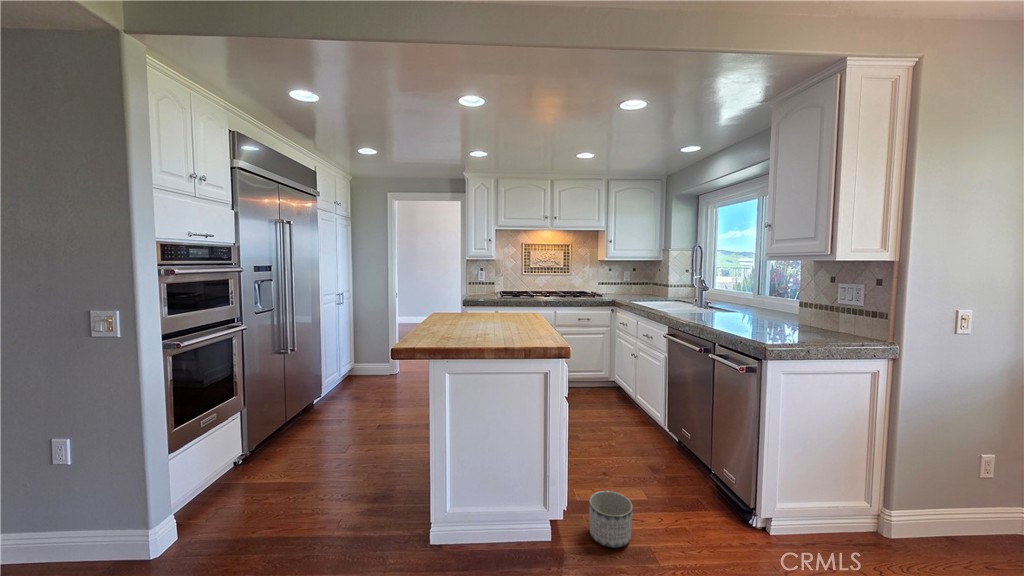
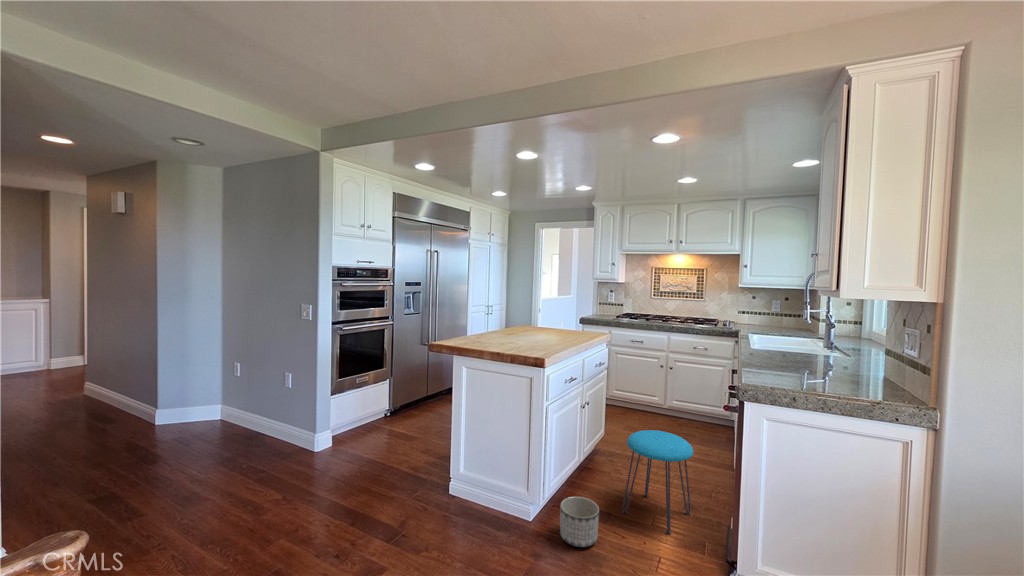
stool: none [610,401,675,499] -> present [622,430,693,534]

